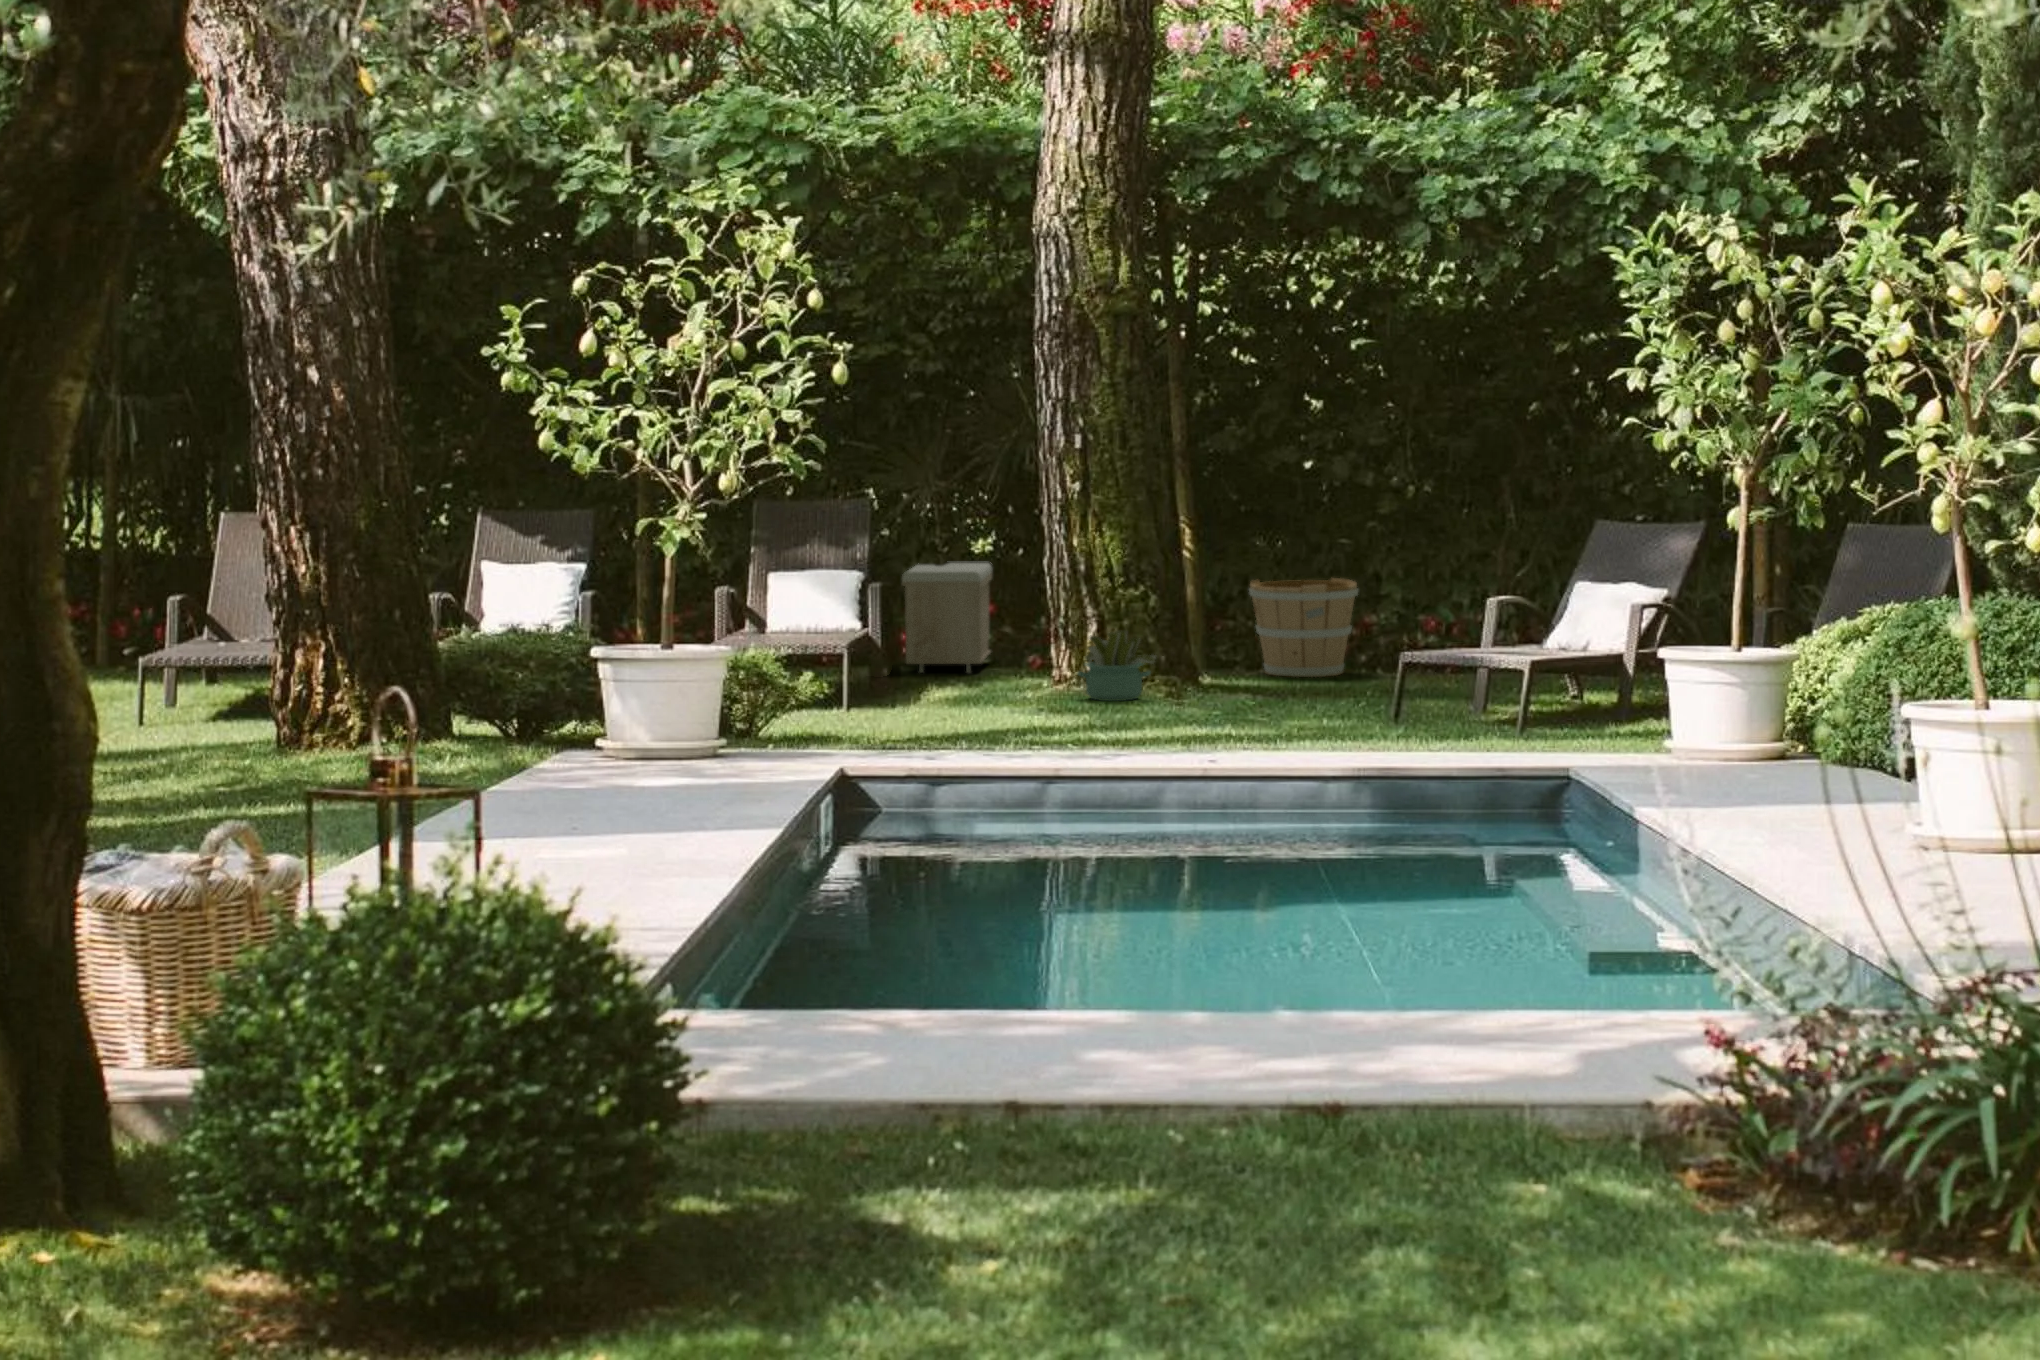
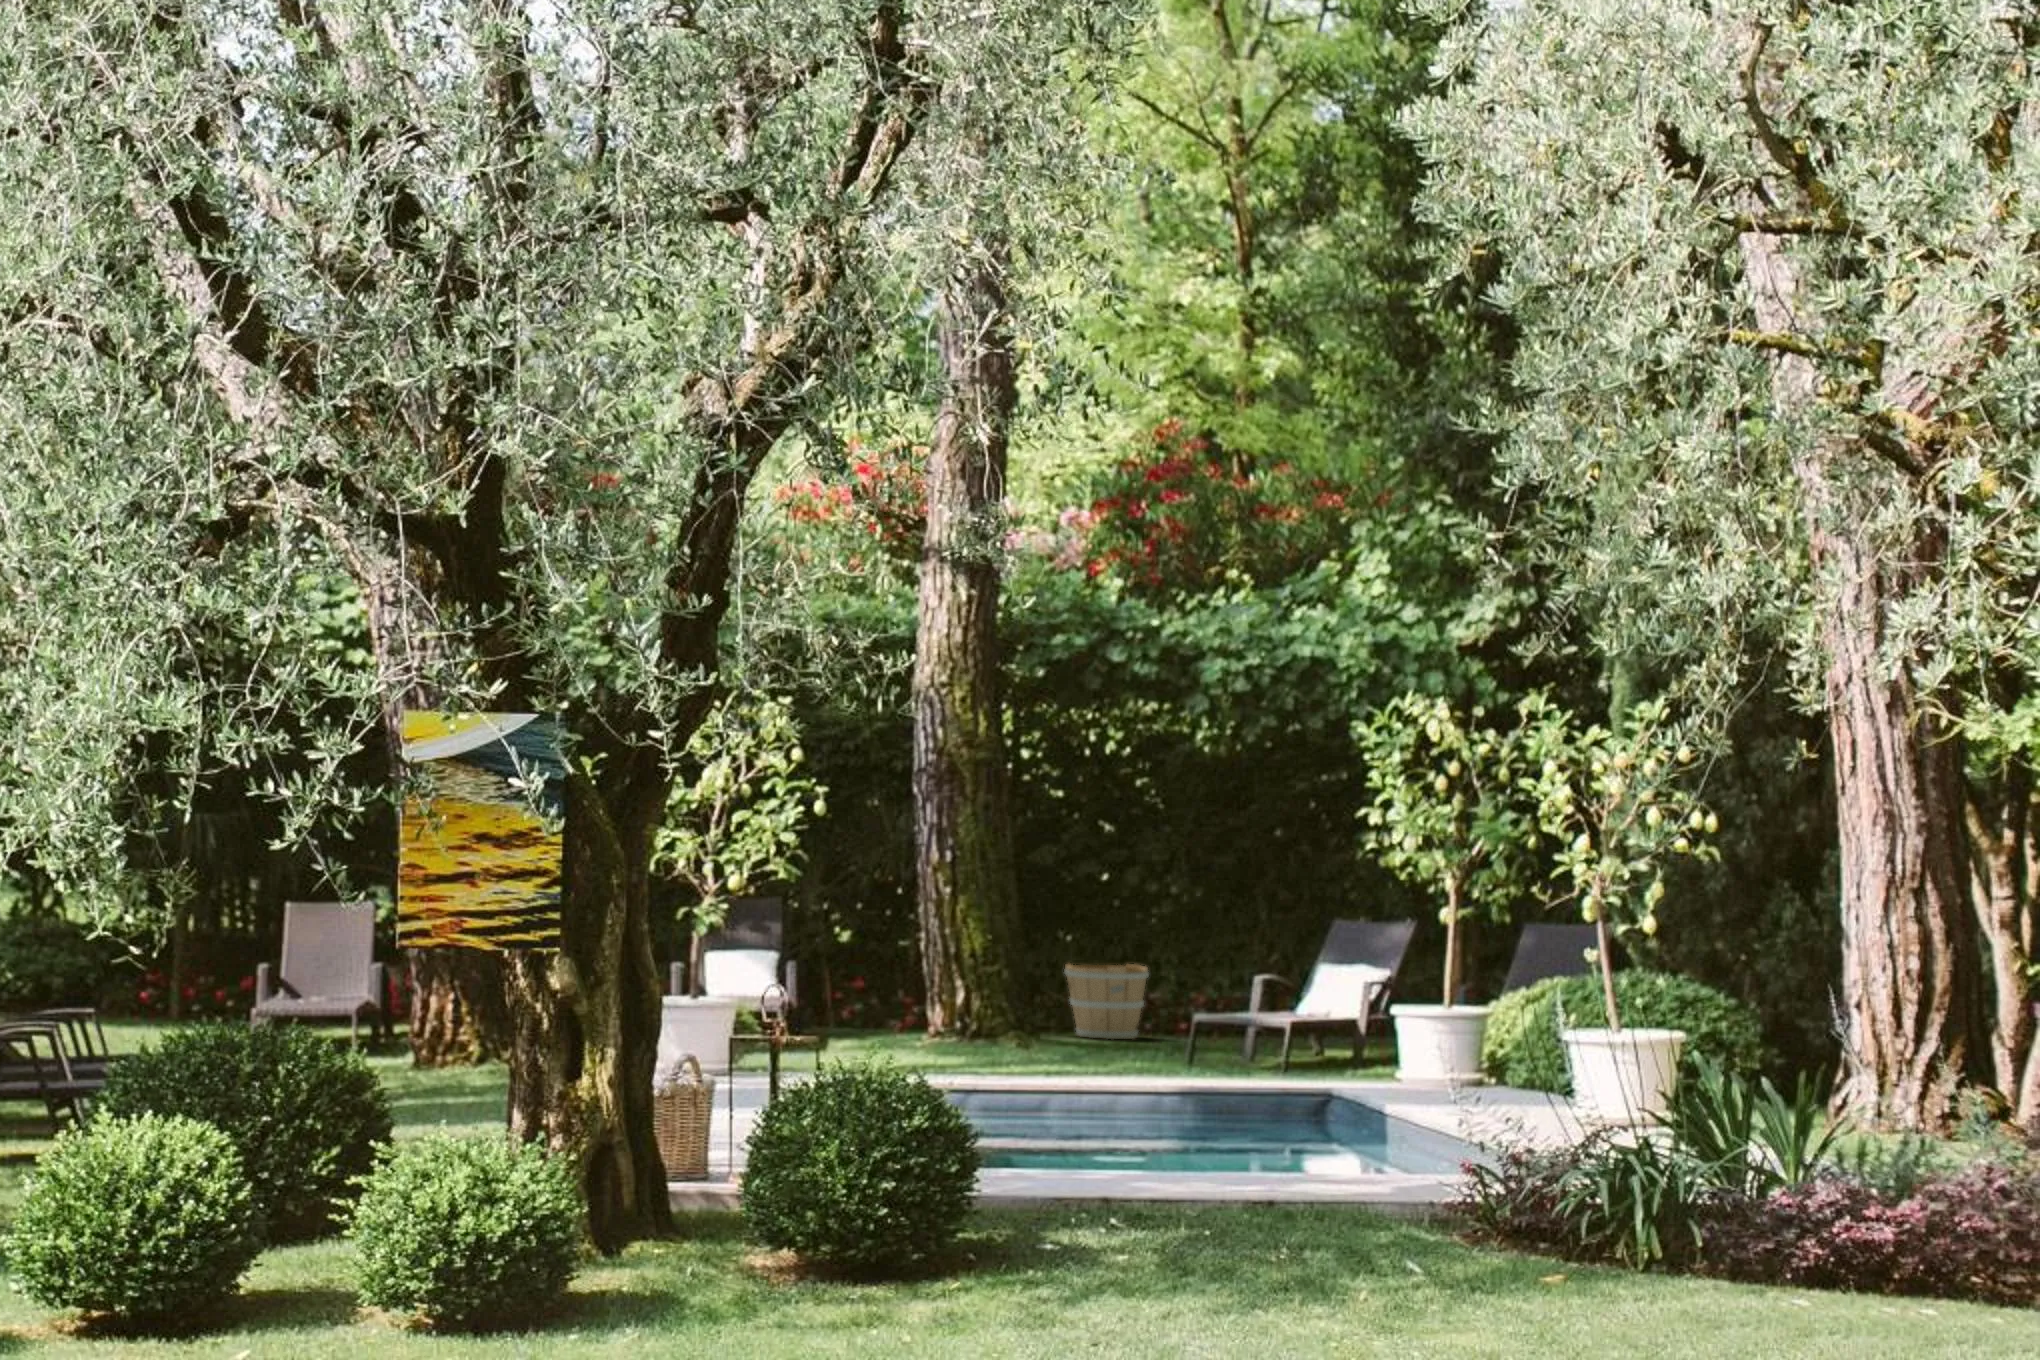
storage bench: present [902,563,992,673] -> none [801,943,862,1029]
decorative plant: present [1078,631,1156,701] -> none [949,994,1009,1046]

